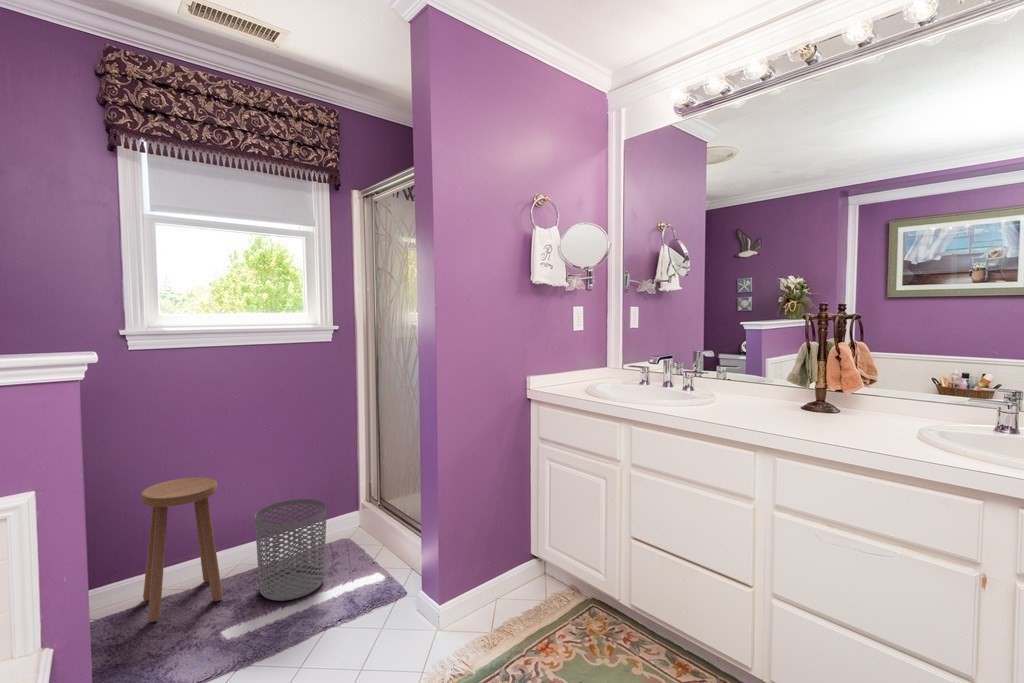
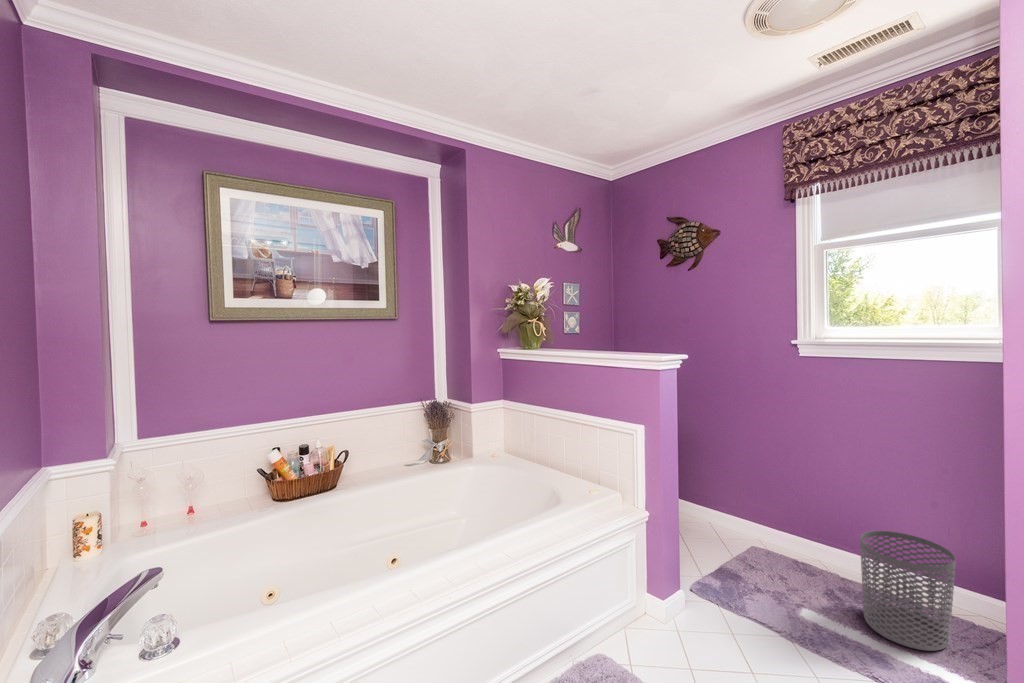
stool: present [142,477,223,622] -> none [780,469,856,592]

